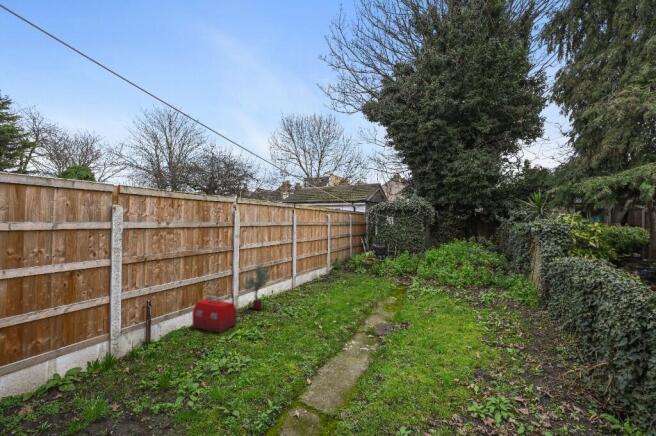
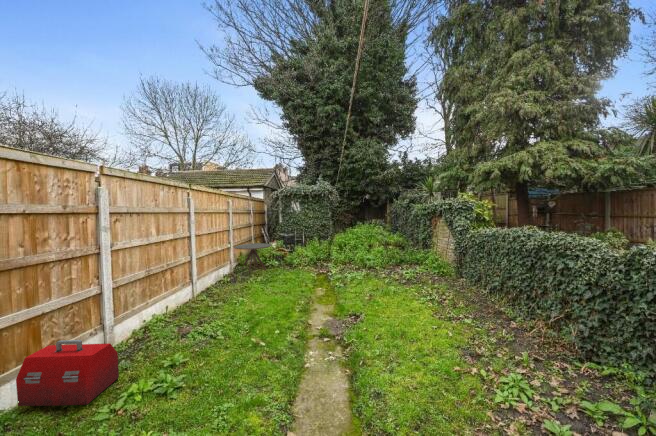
round table: none [330,252,360,276] -> present [234,243,271,272]
potted tree: present [243,264,270,310] -> none [120,269,169,341]

